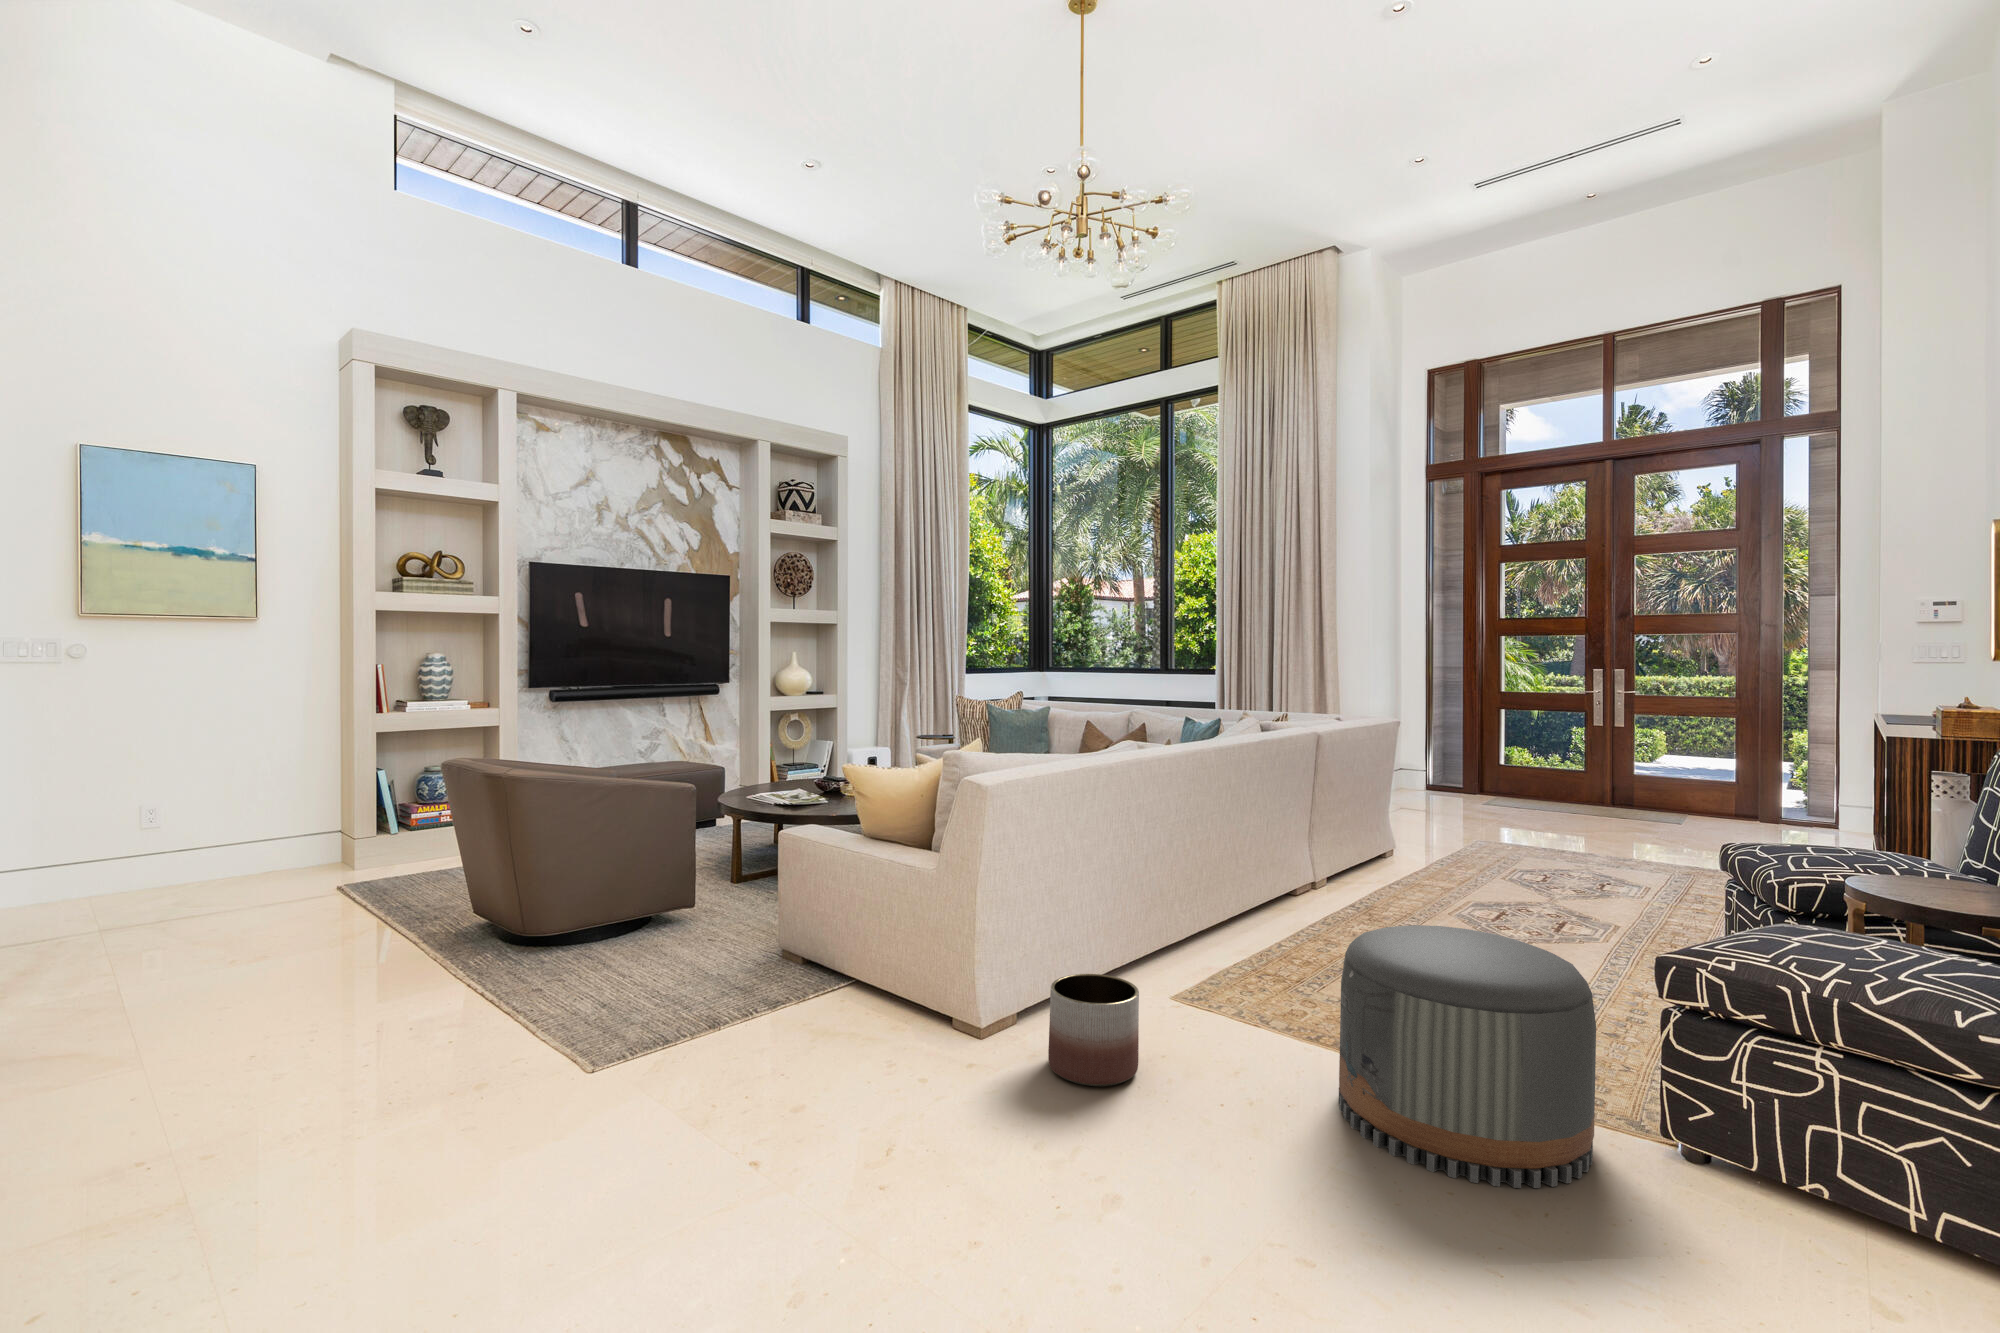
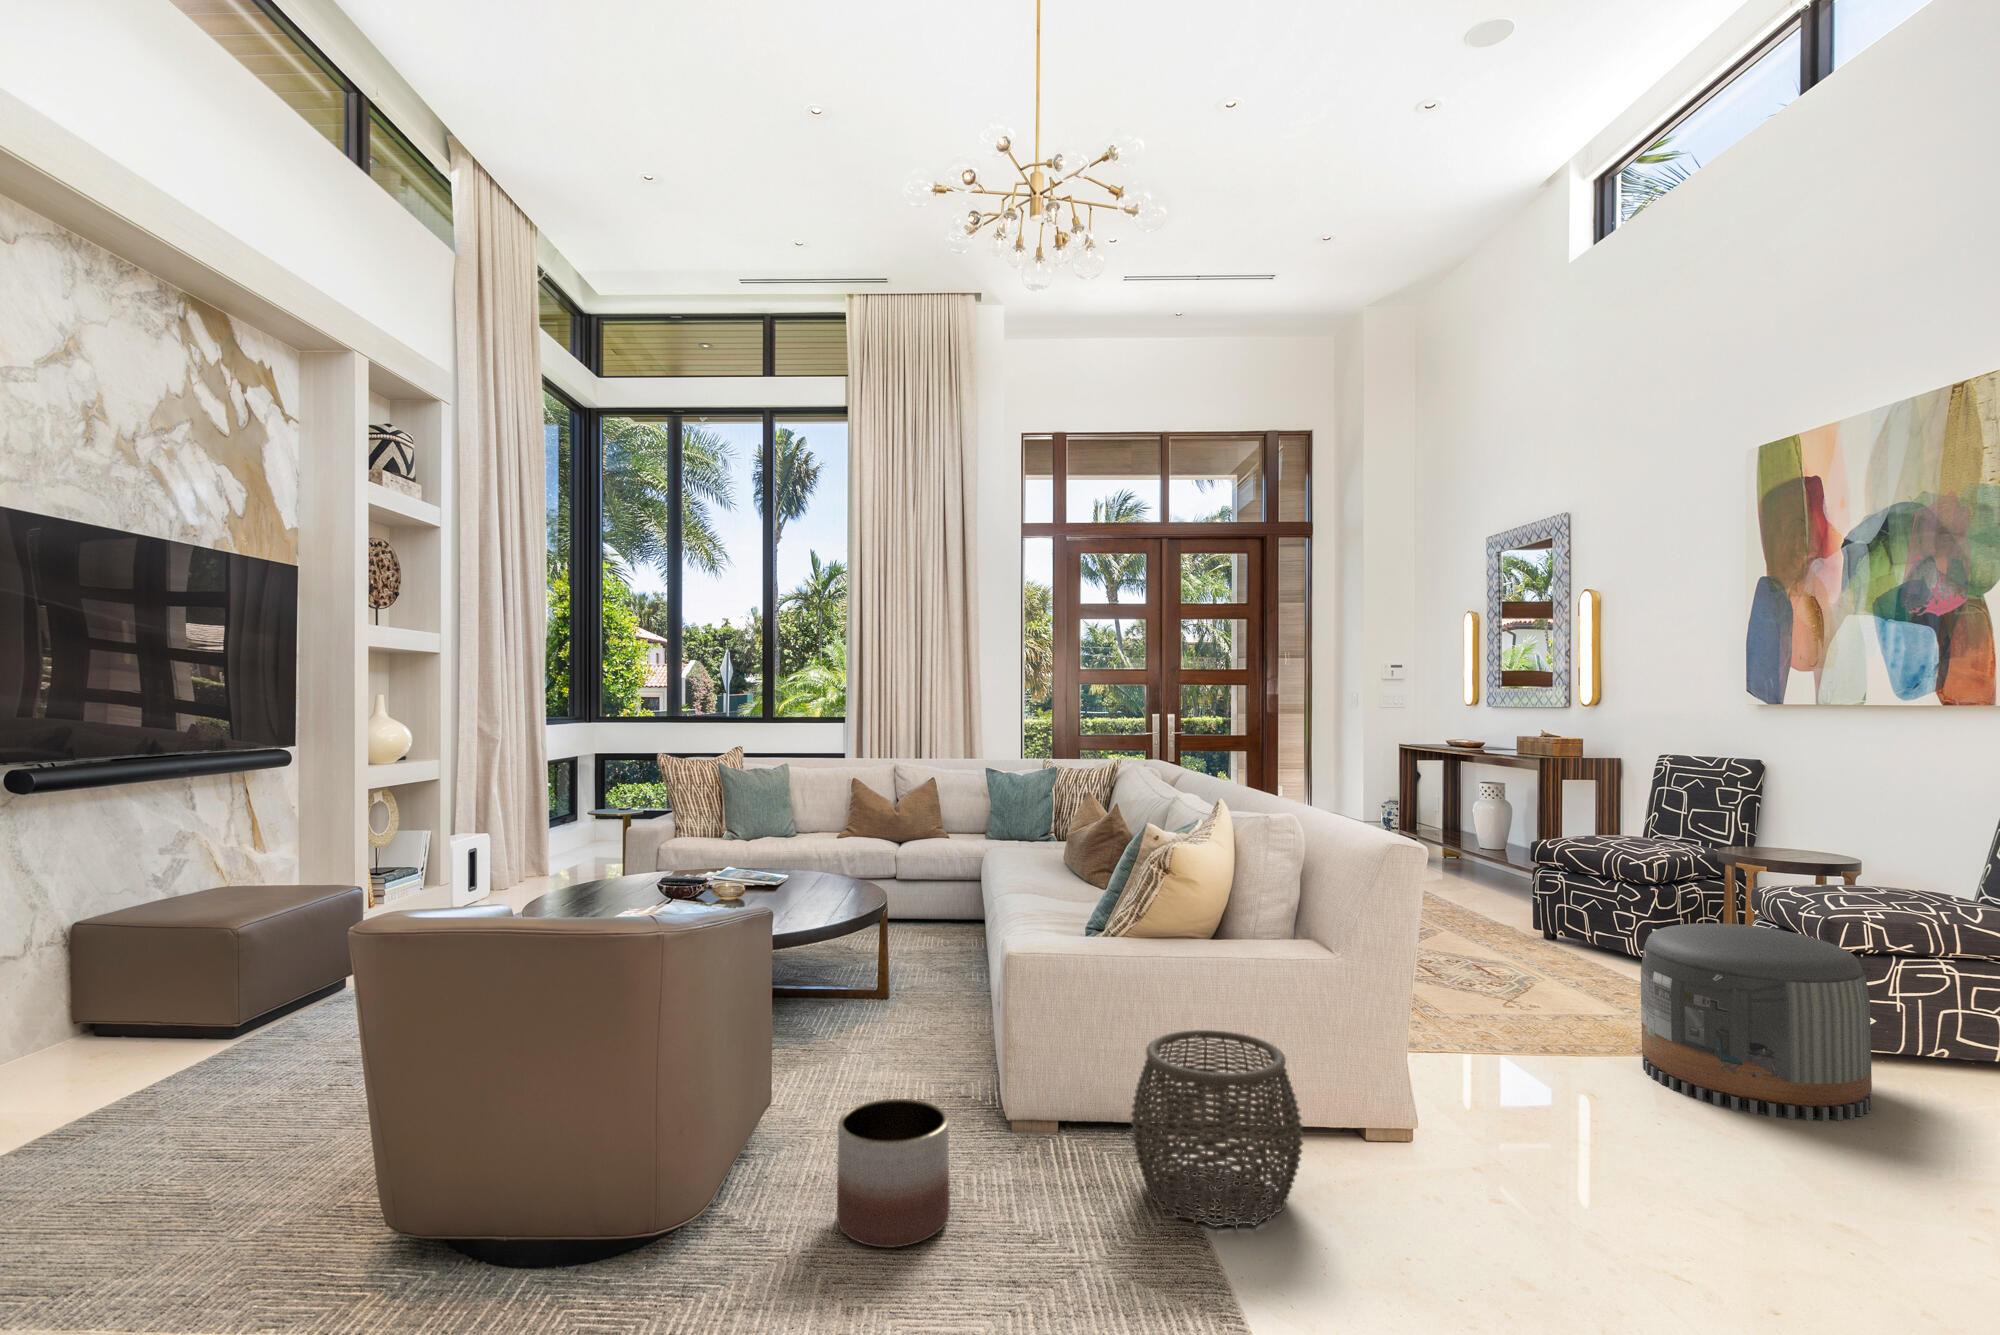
woven basket: none [713,894,843,1030] -> present [1131,1030,1303,1228]
planter: present [1048,974,1139,1086] -> present [837,1099,950,1247]

